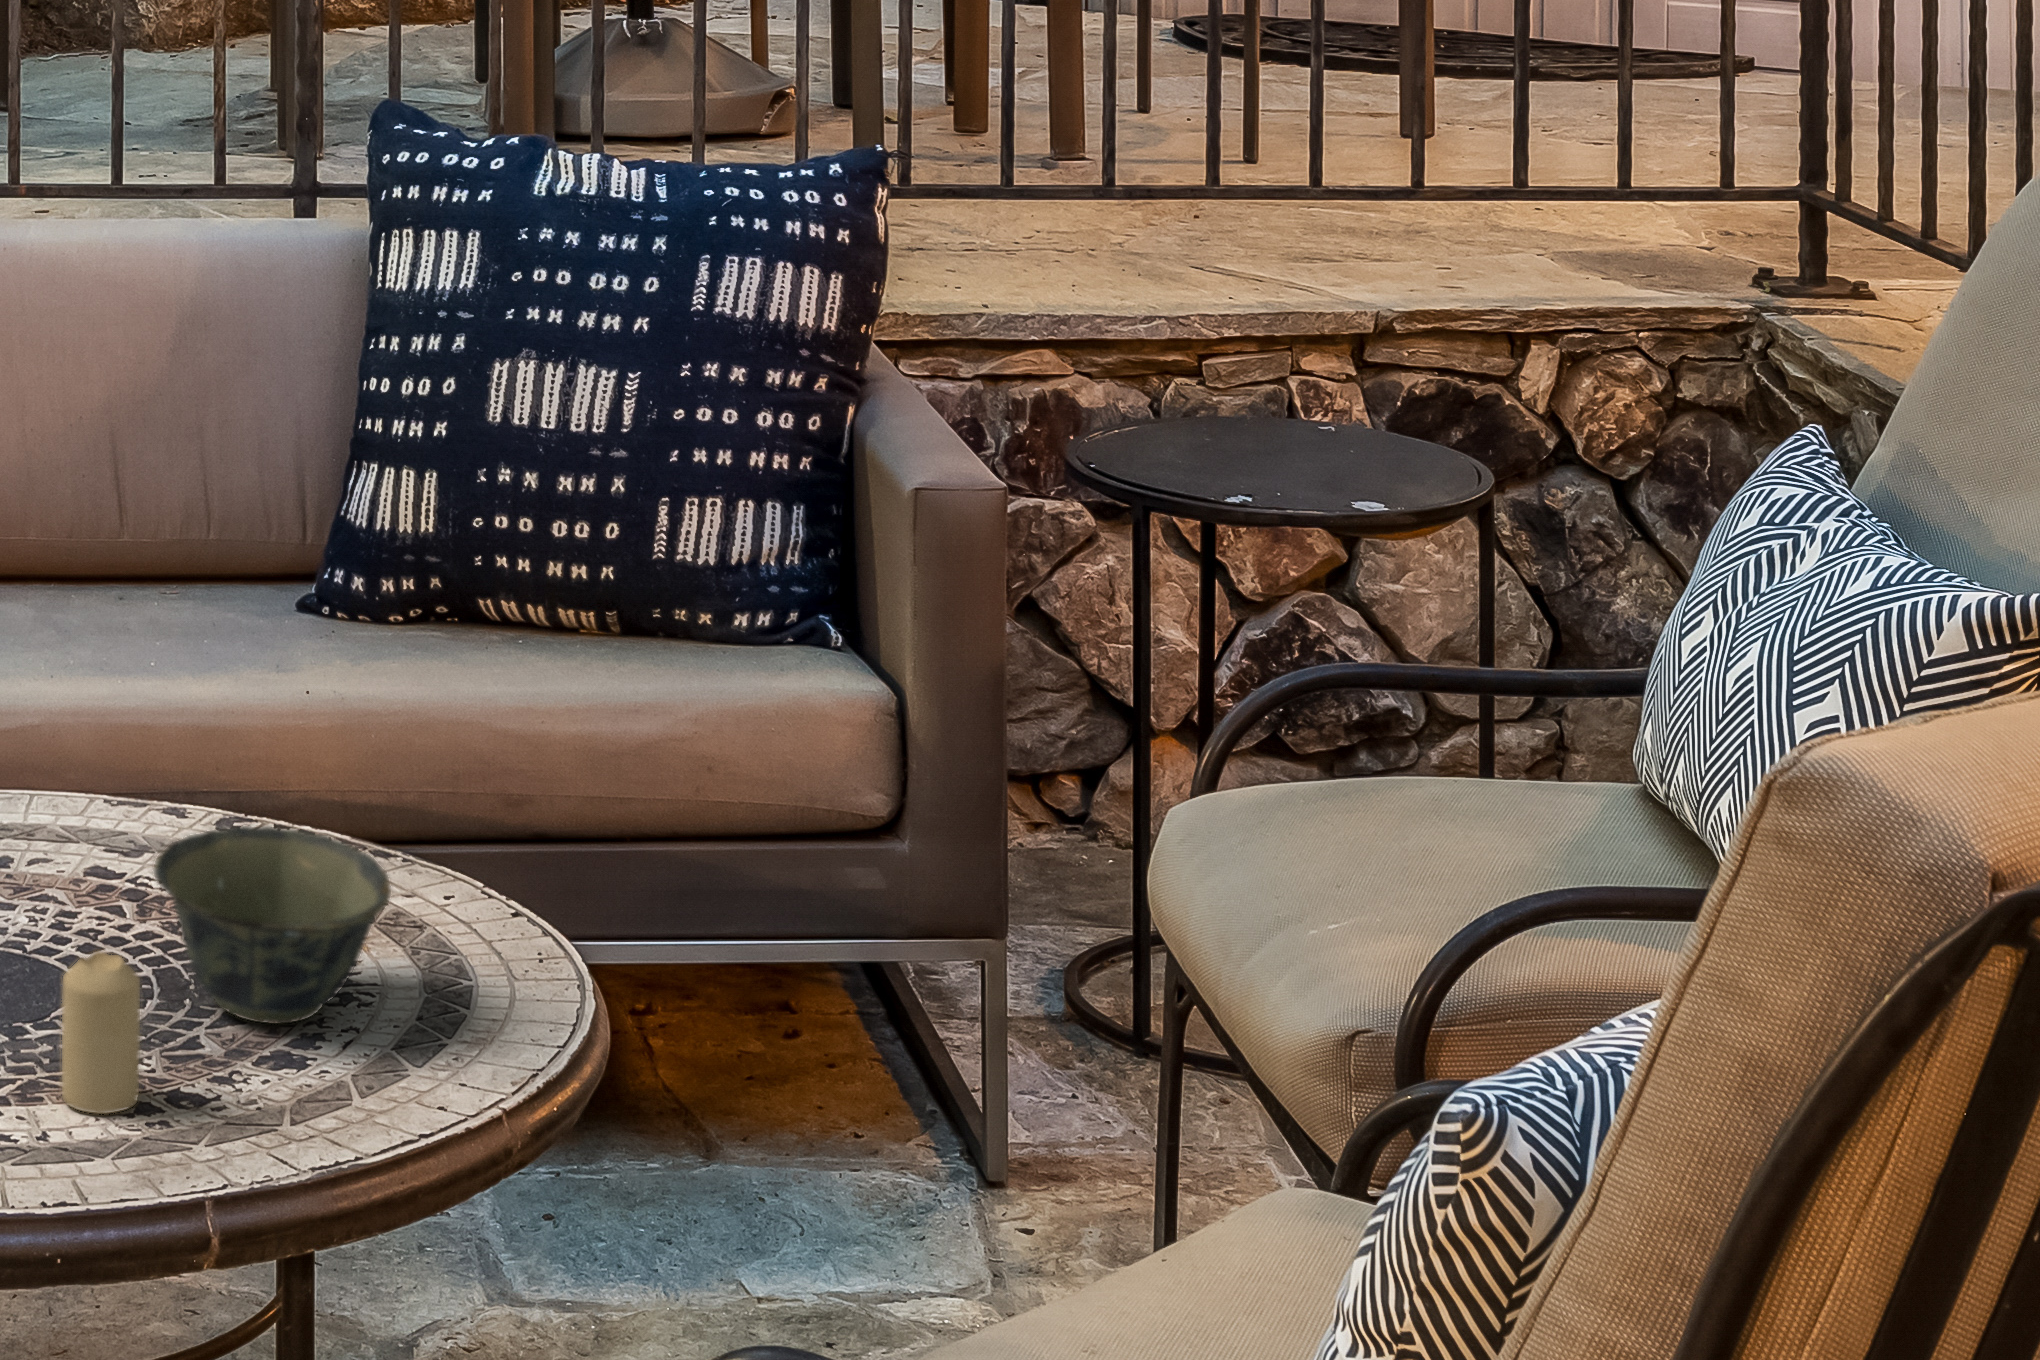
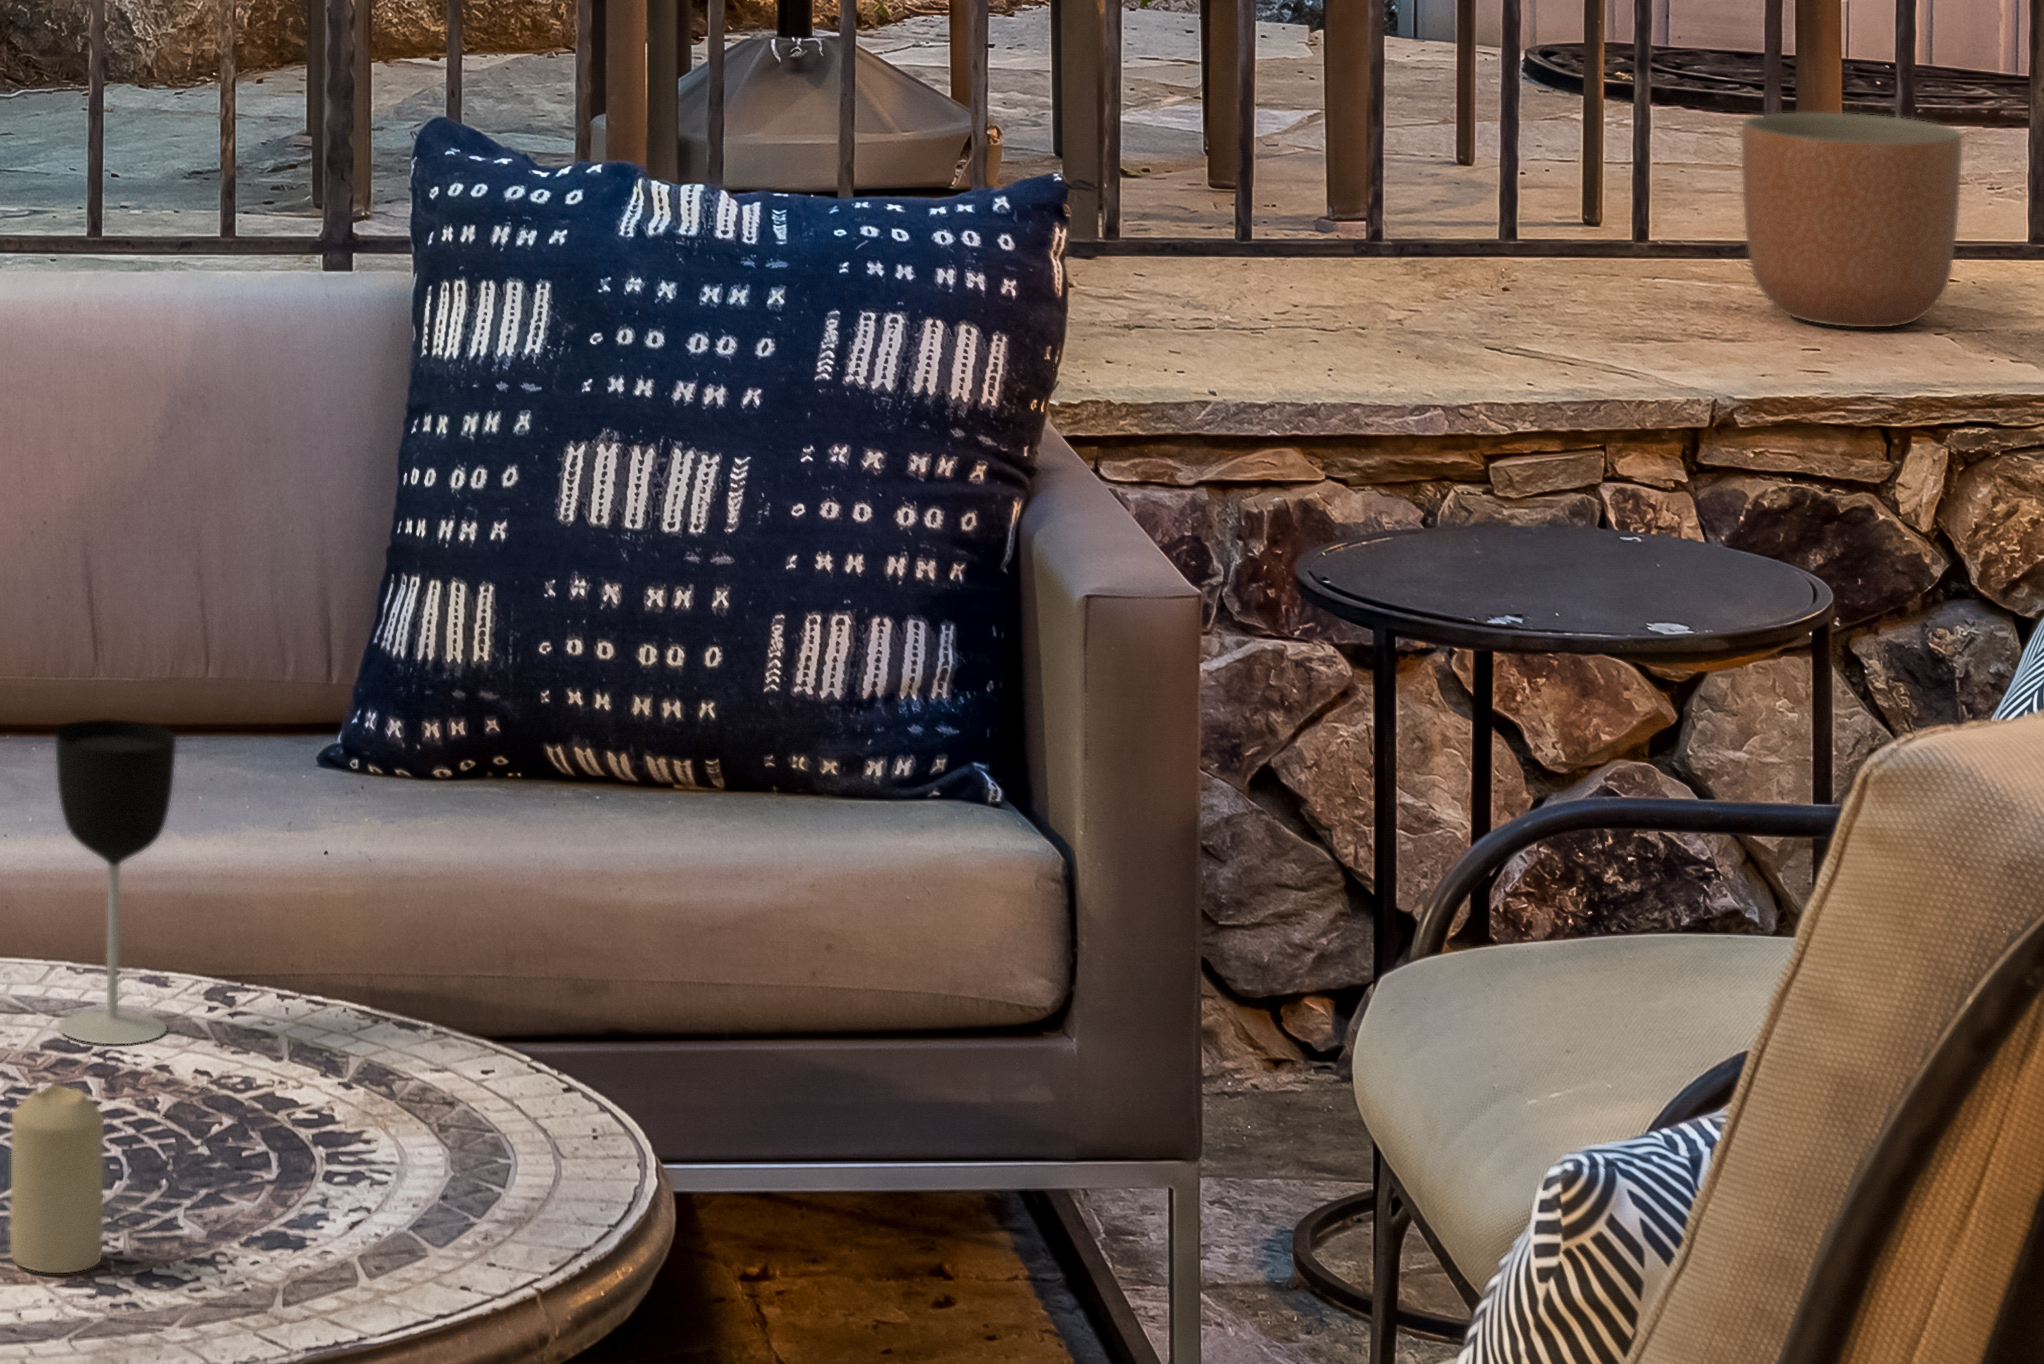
planter: none [1378,83,1550,250] -> present [1742,112,1962,327]
wine glass: none [93,612,191,881] -> present [56,719,176,1044]
bowl: present [154,826,391,1024] -> none [123,959,409,1185]

